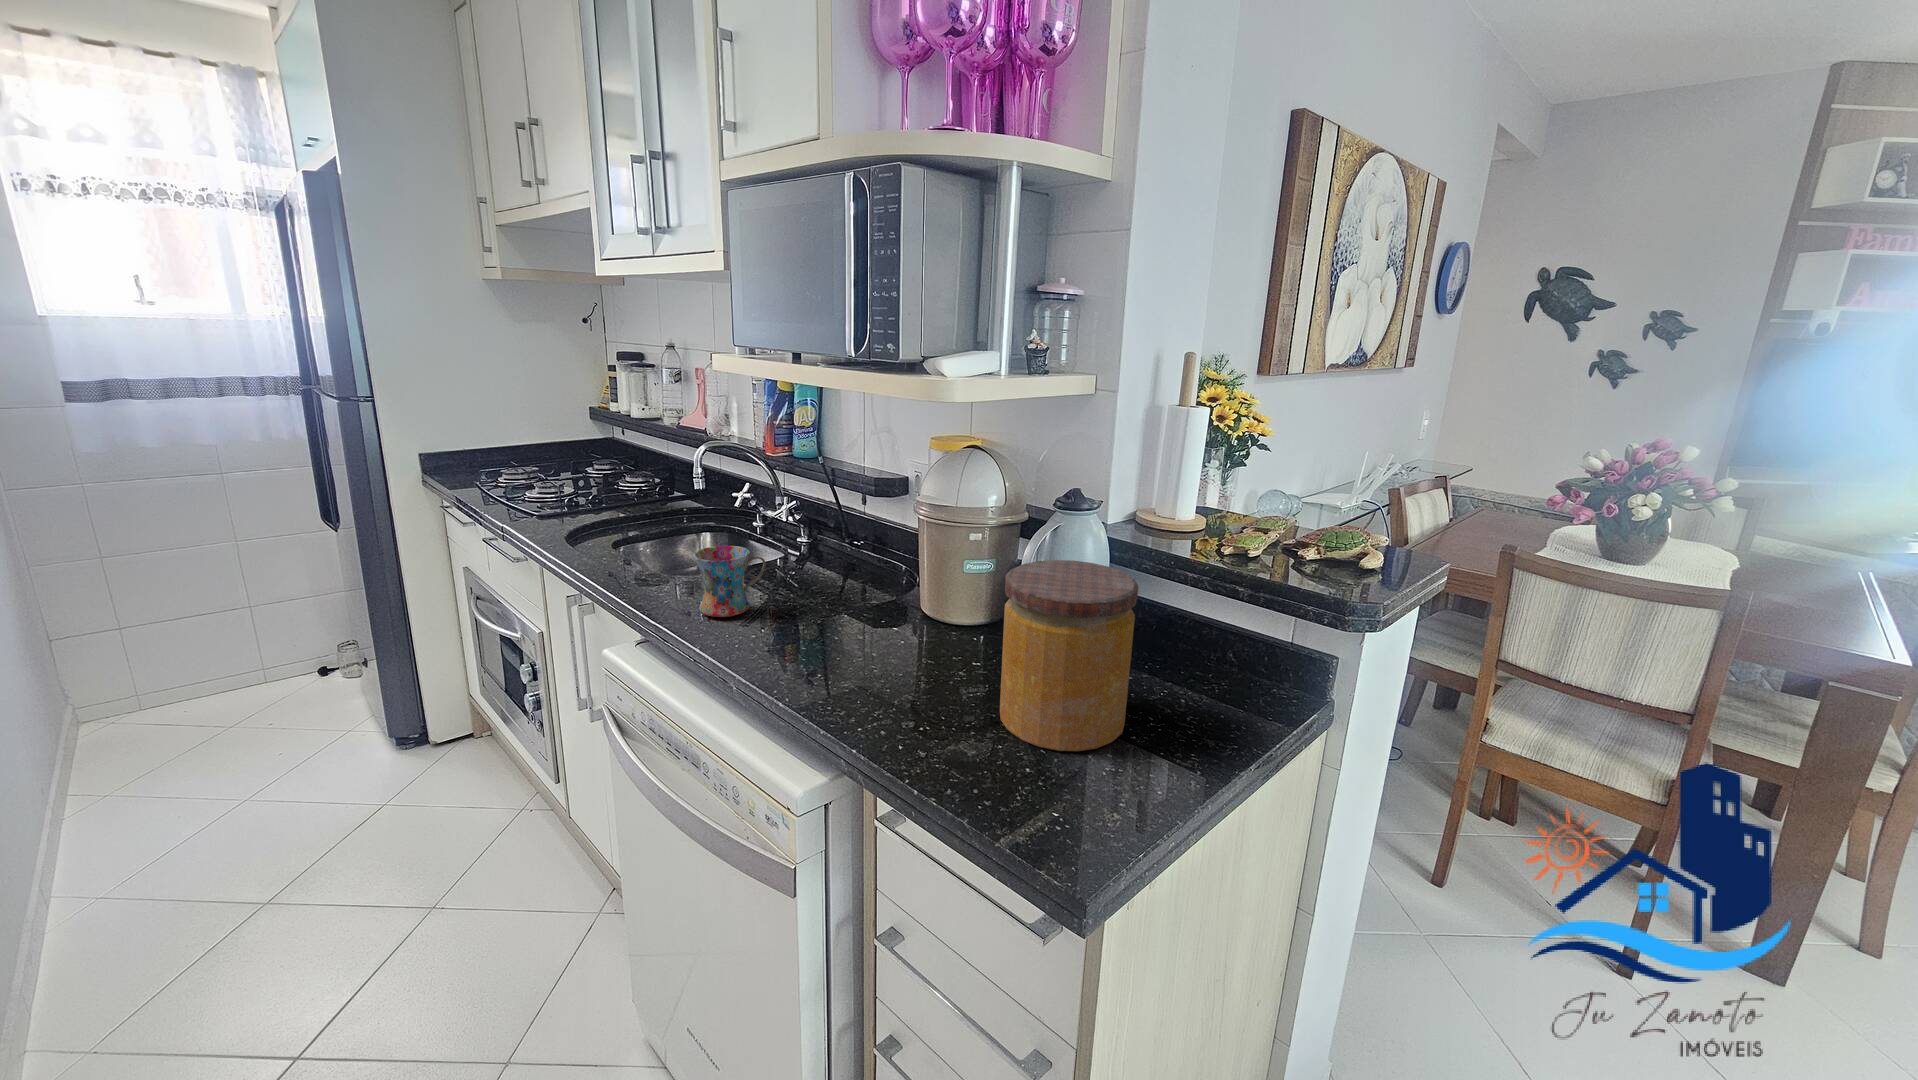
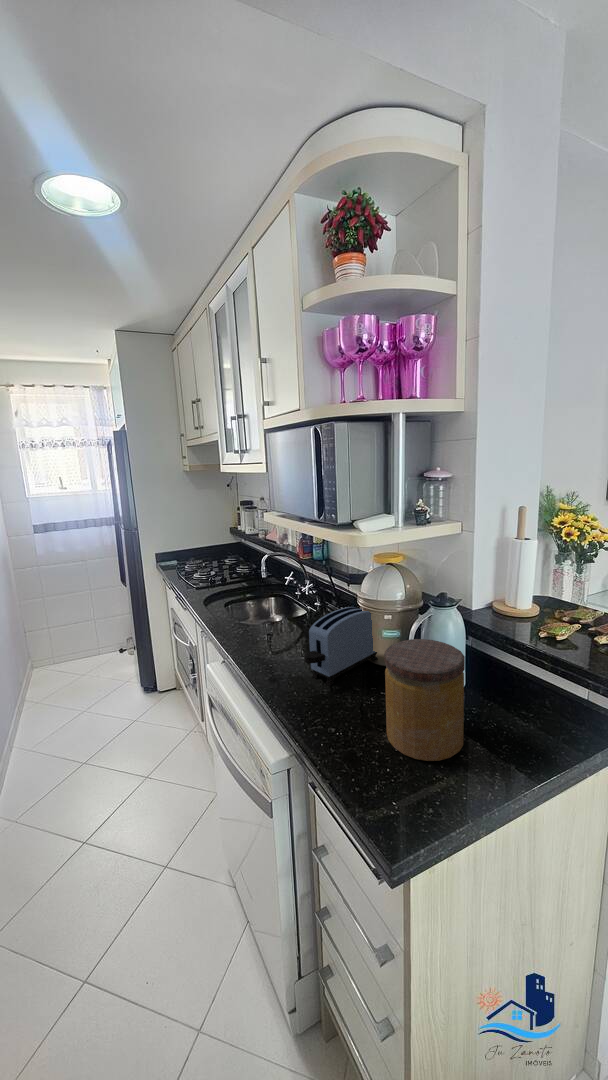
toaster: none [833,526,947,661] -> present [305,607,378,686]
mug: present [693,546,766,617] -> none [246,614,283,652]

